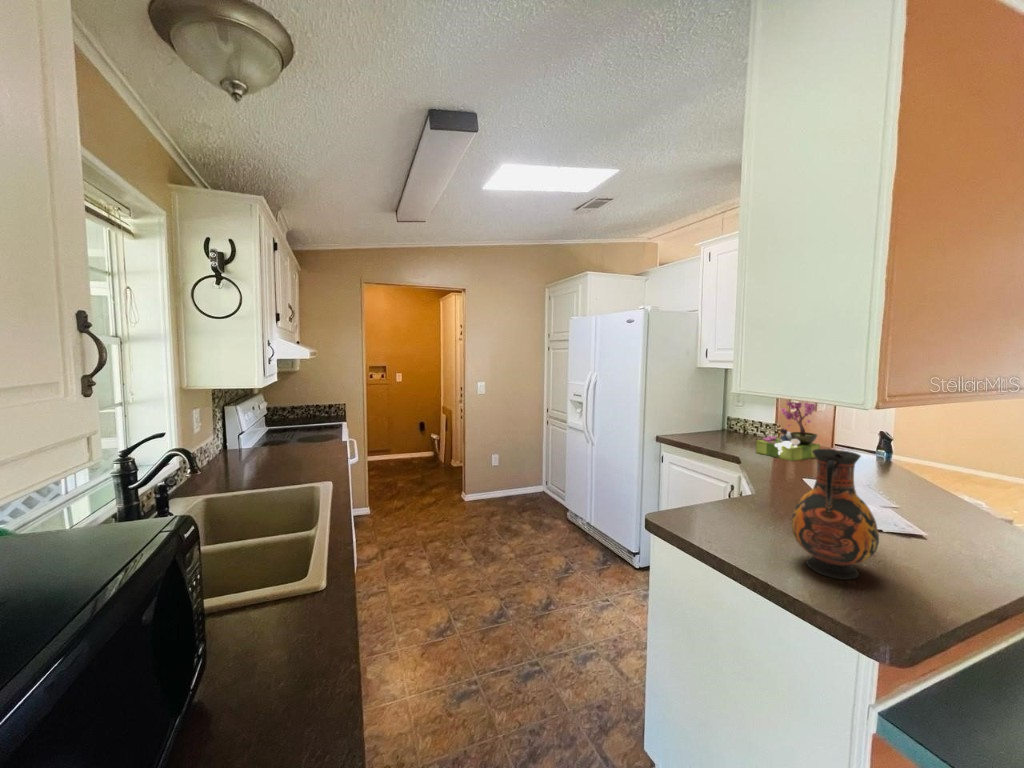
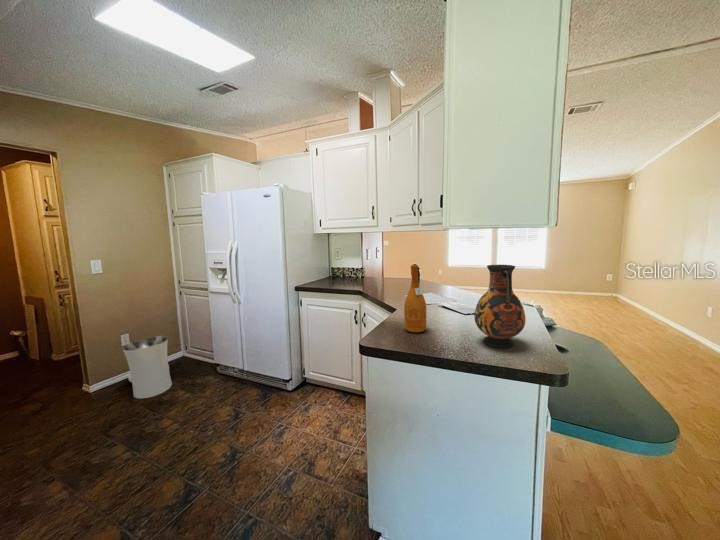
flower arrangement: present [756,400,820,461] -> none [366,243,398,288]
wine bottle: none [718,431,751,524] -> present [404,265,426,332]
trash can: none [489,463,527,522] -> present [122,336,172,399]

